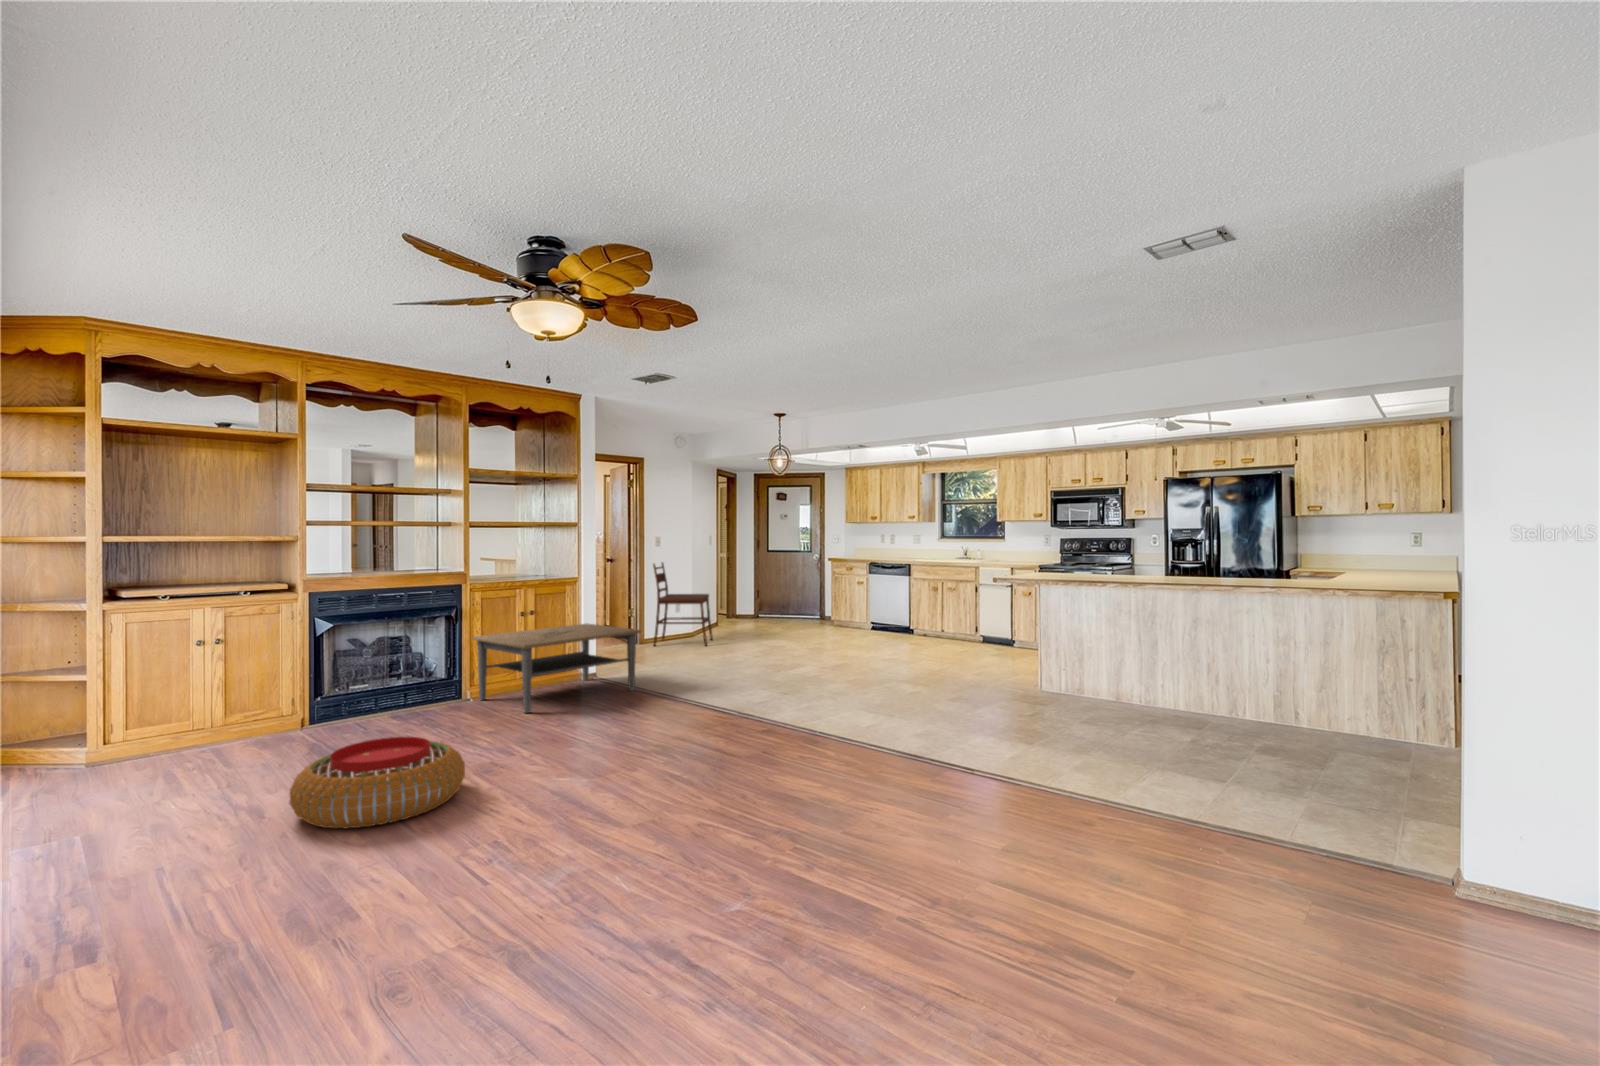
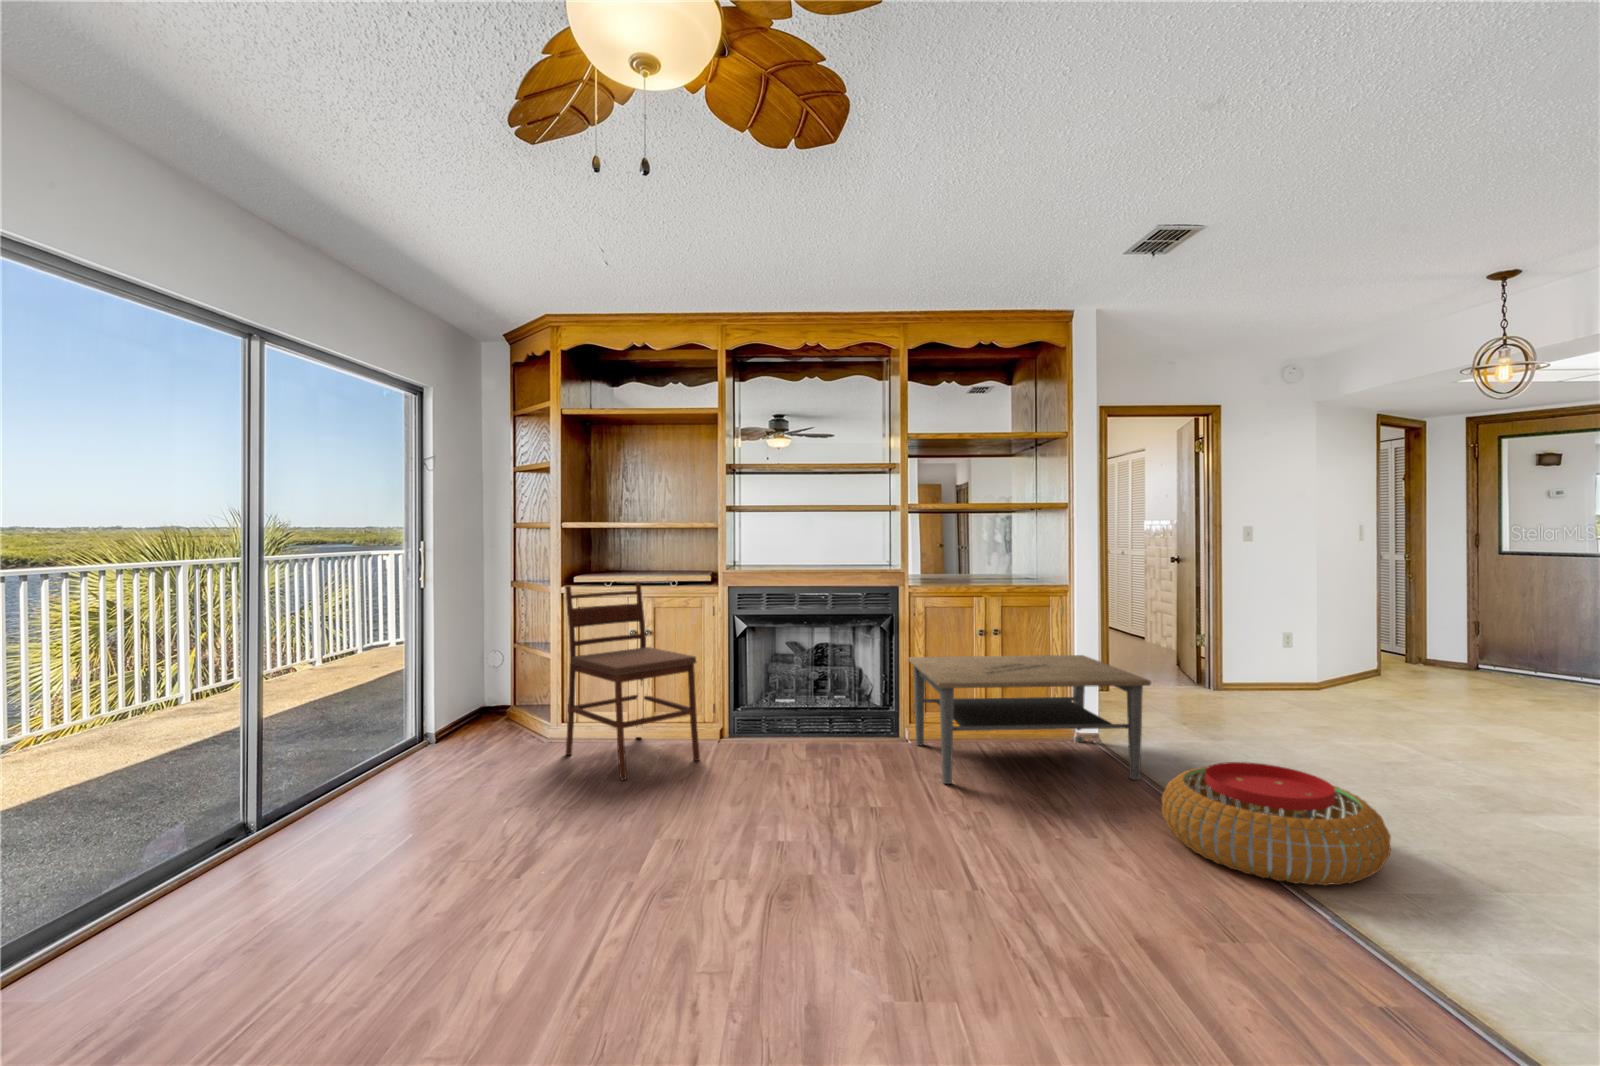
dining chair: present [653,563,713,646] -> present [565,582,700,780]
pouf: present [290,737,465,828] -> present [1162,762,1391,885]

